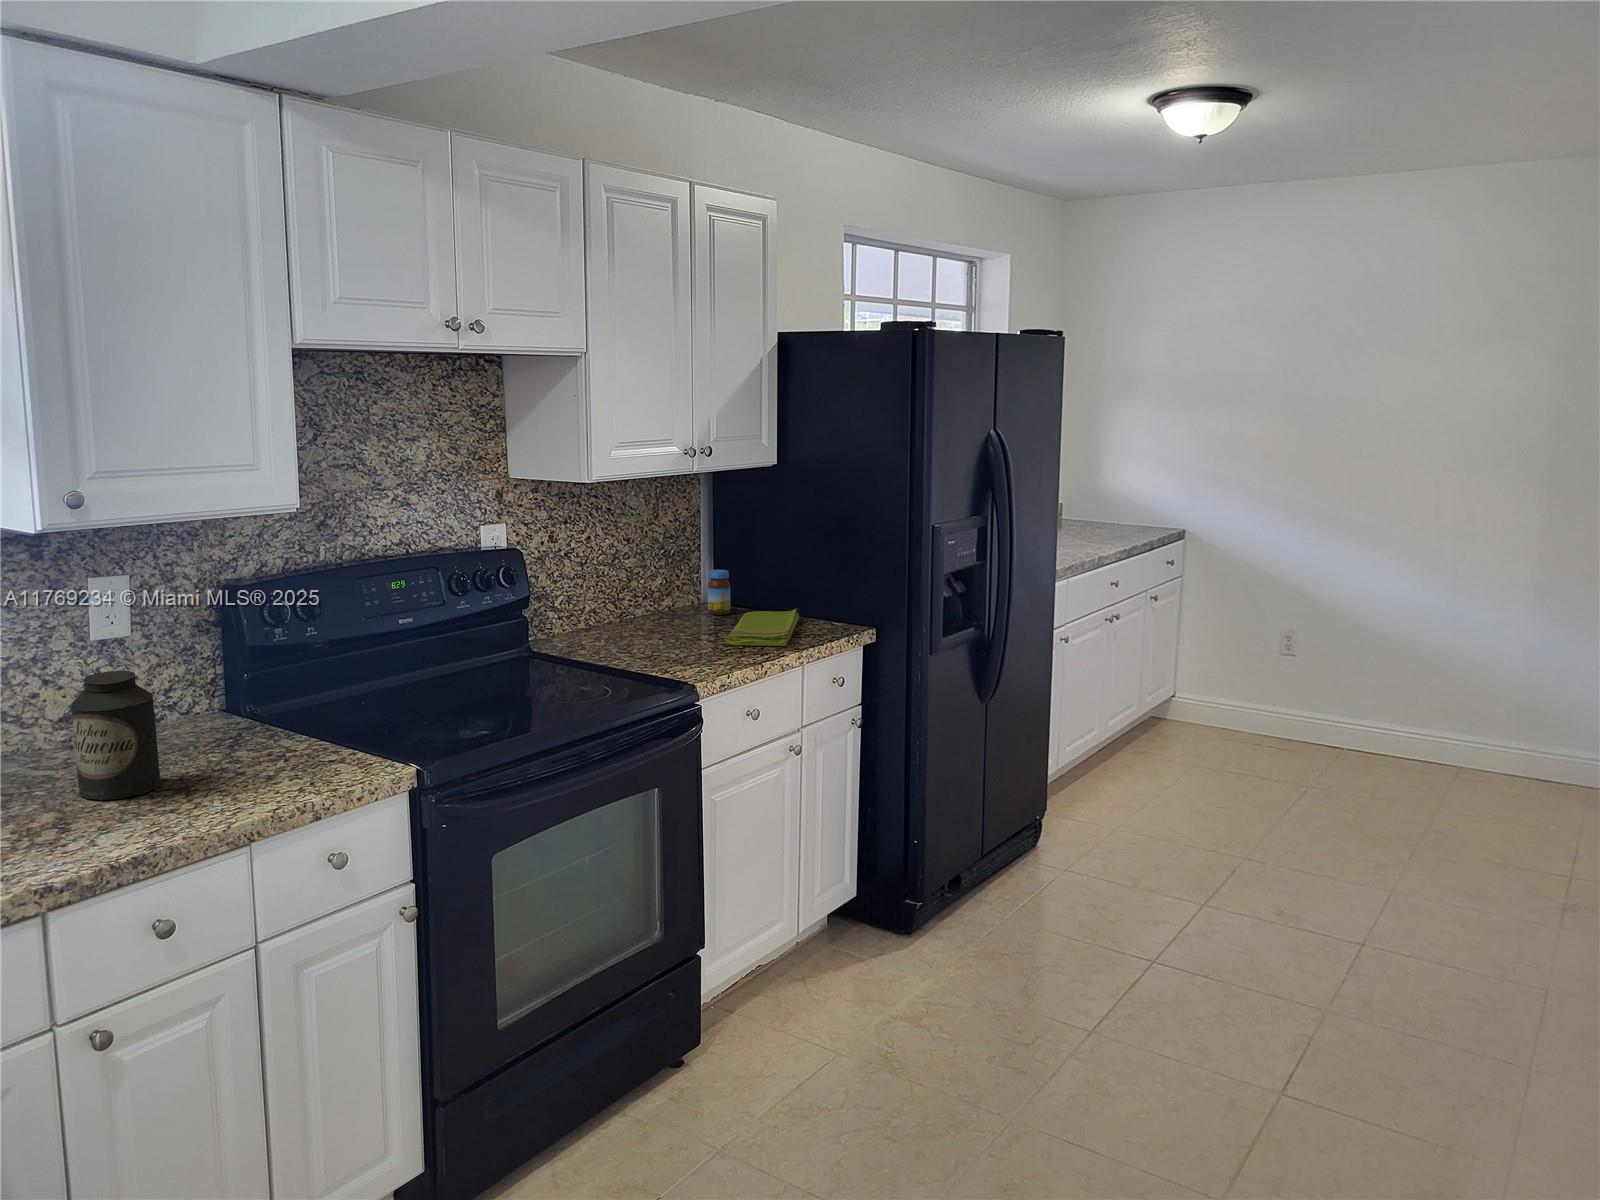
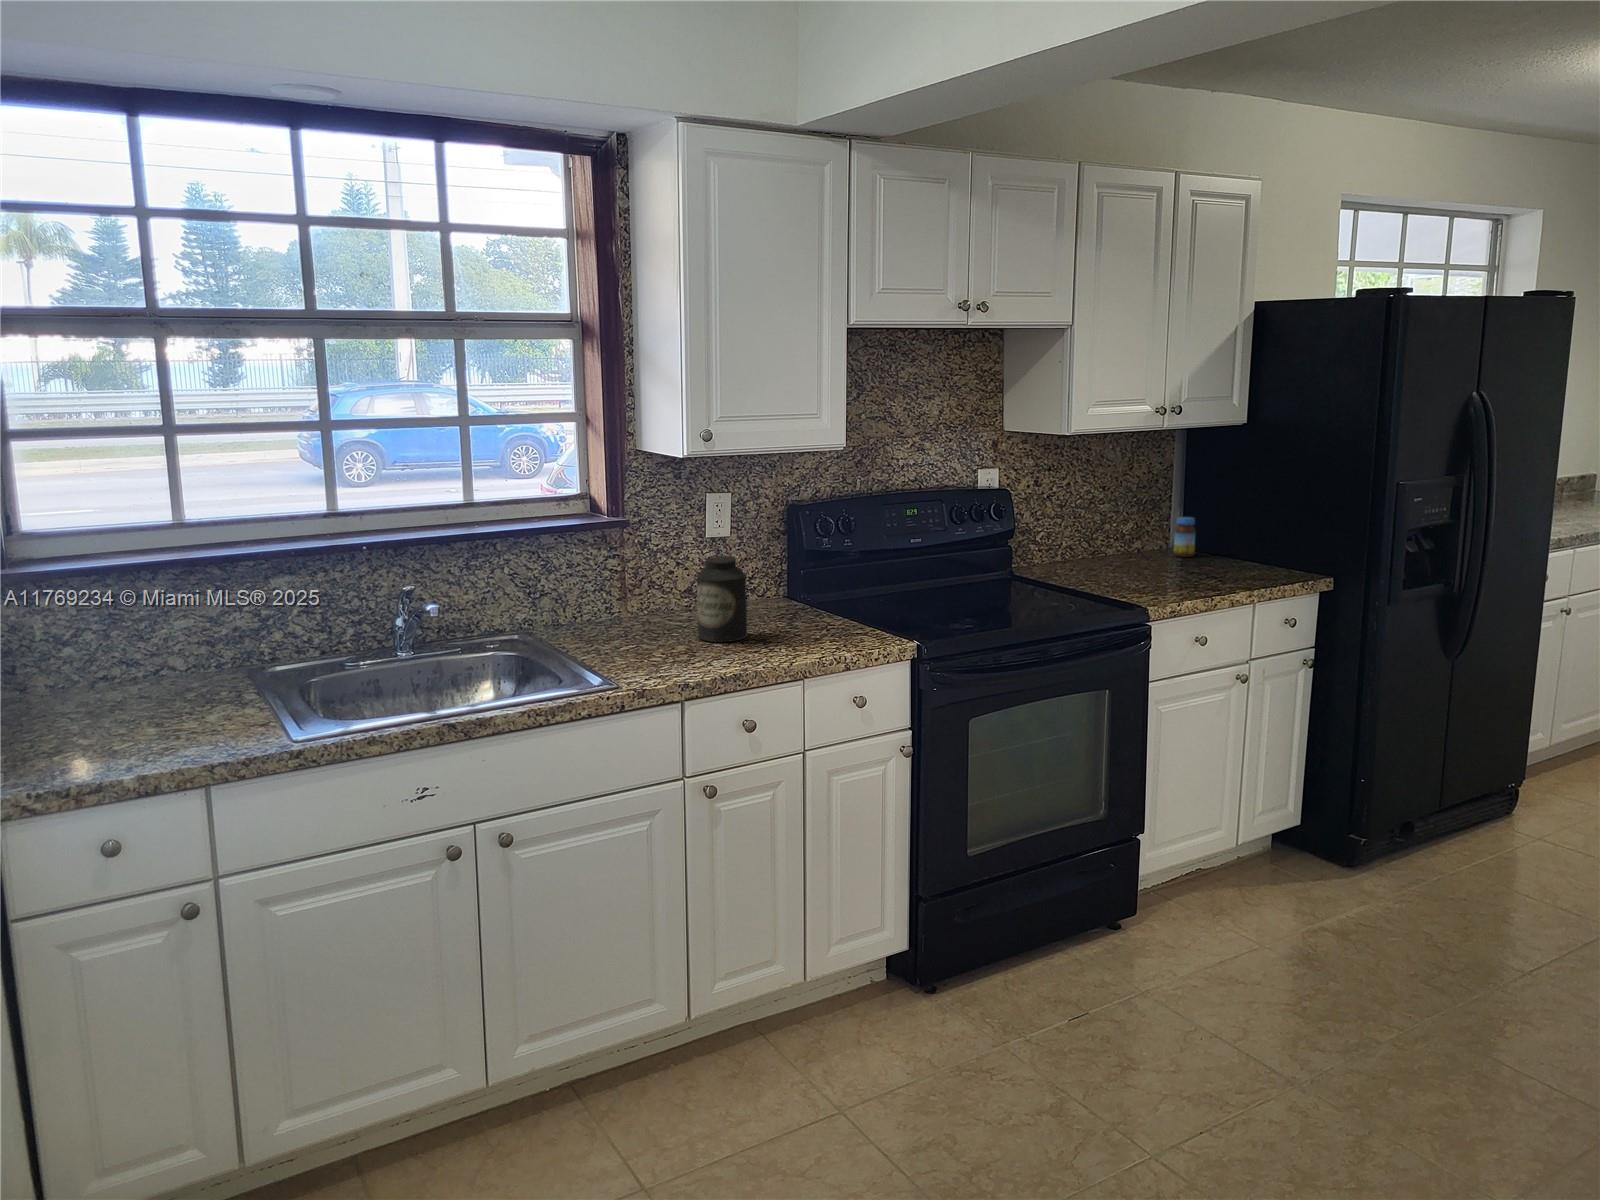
dish towel: present [725,609,799,646] -> none [1182,554,1258,584]

